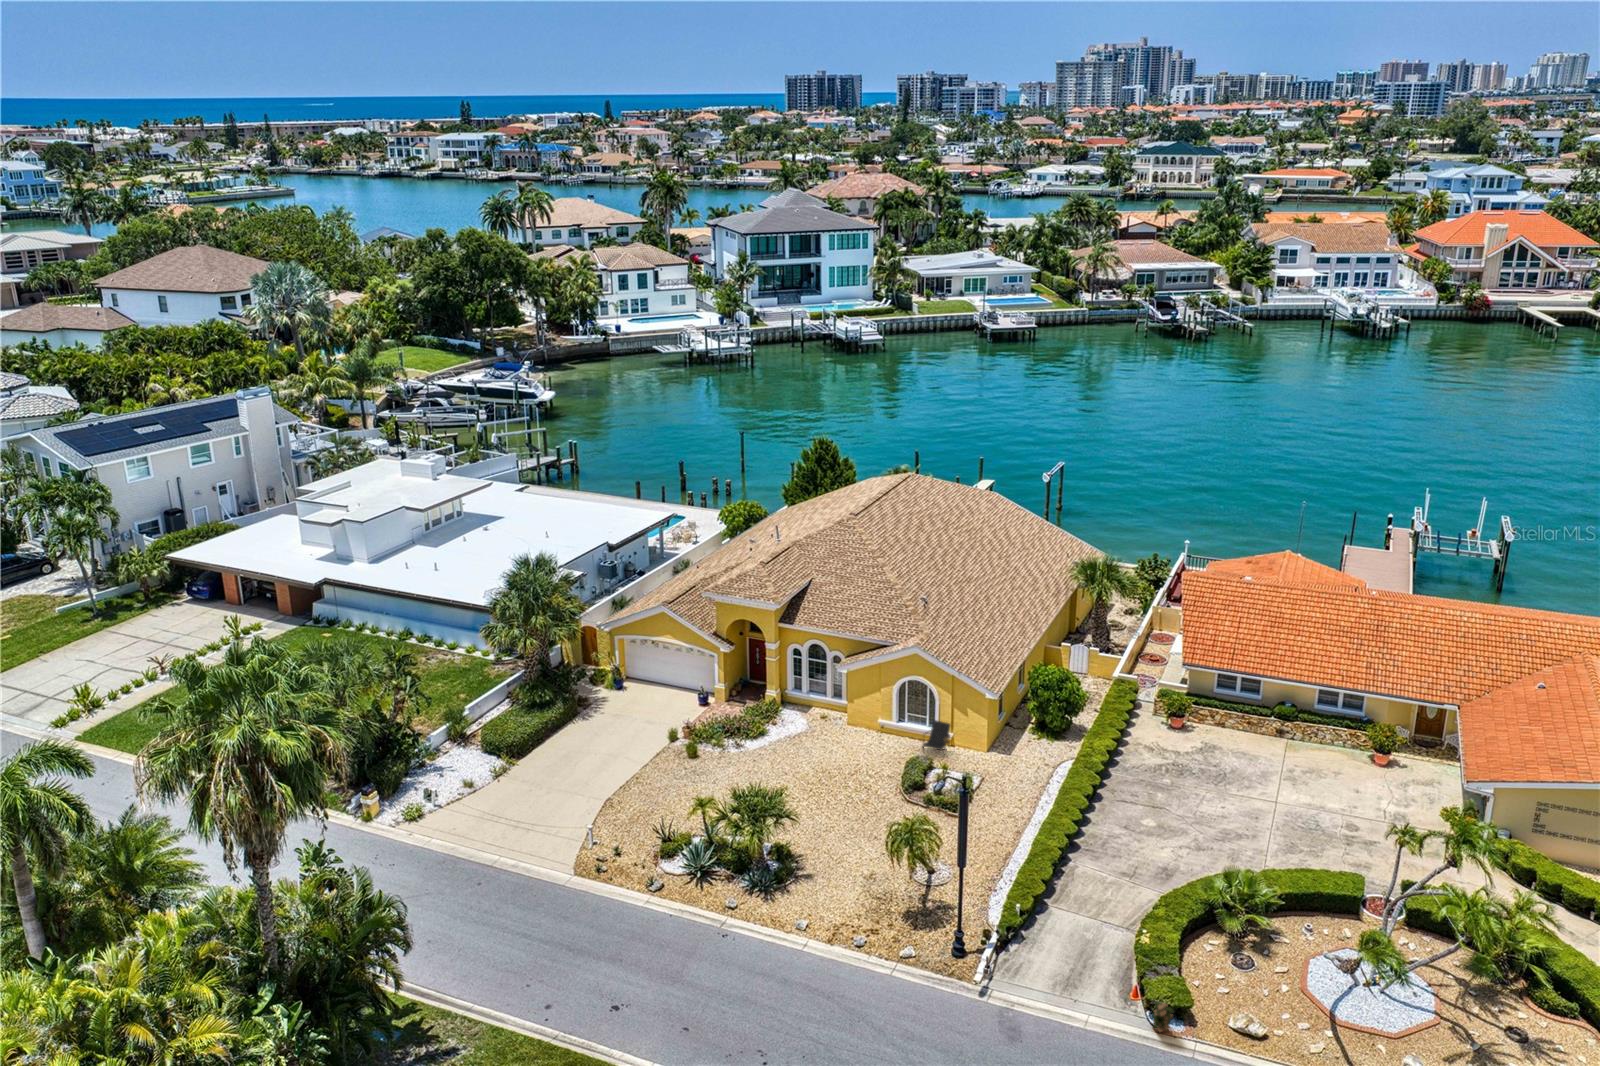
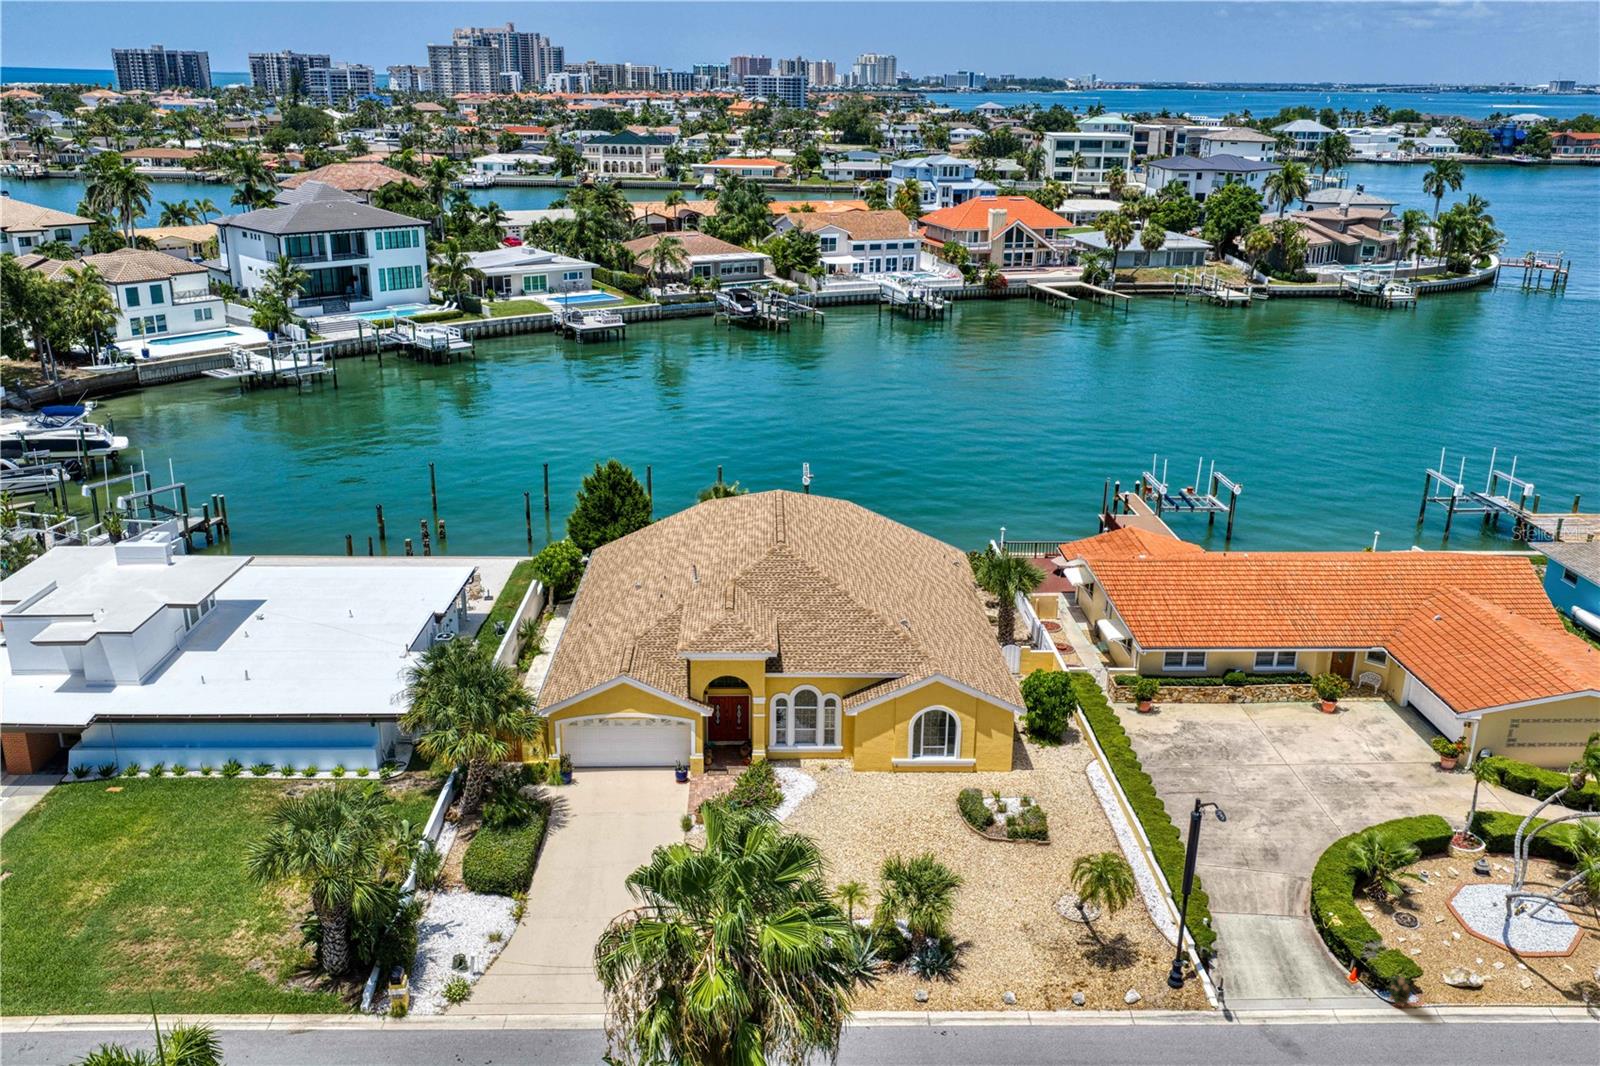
lounge chair: present [923,720,950,752] -> none [952,748,979,786]

